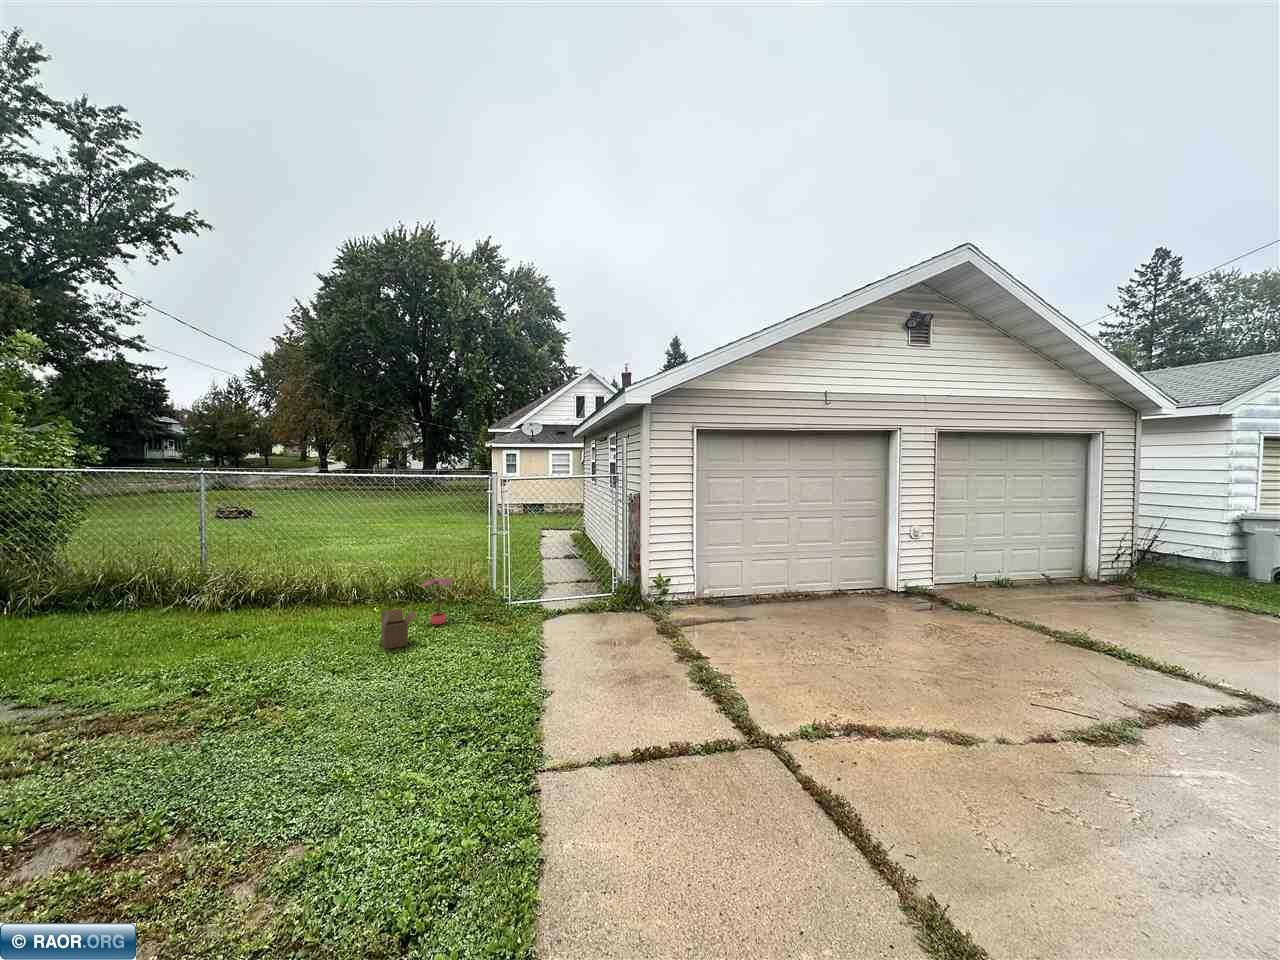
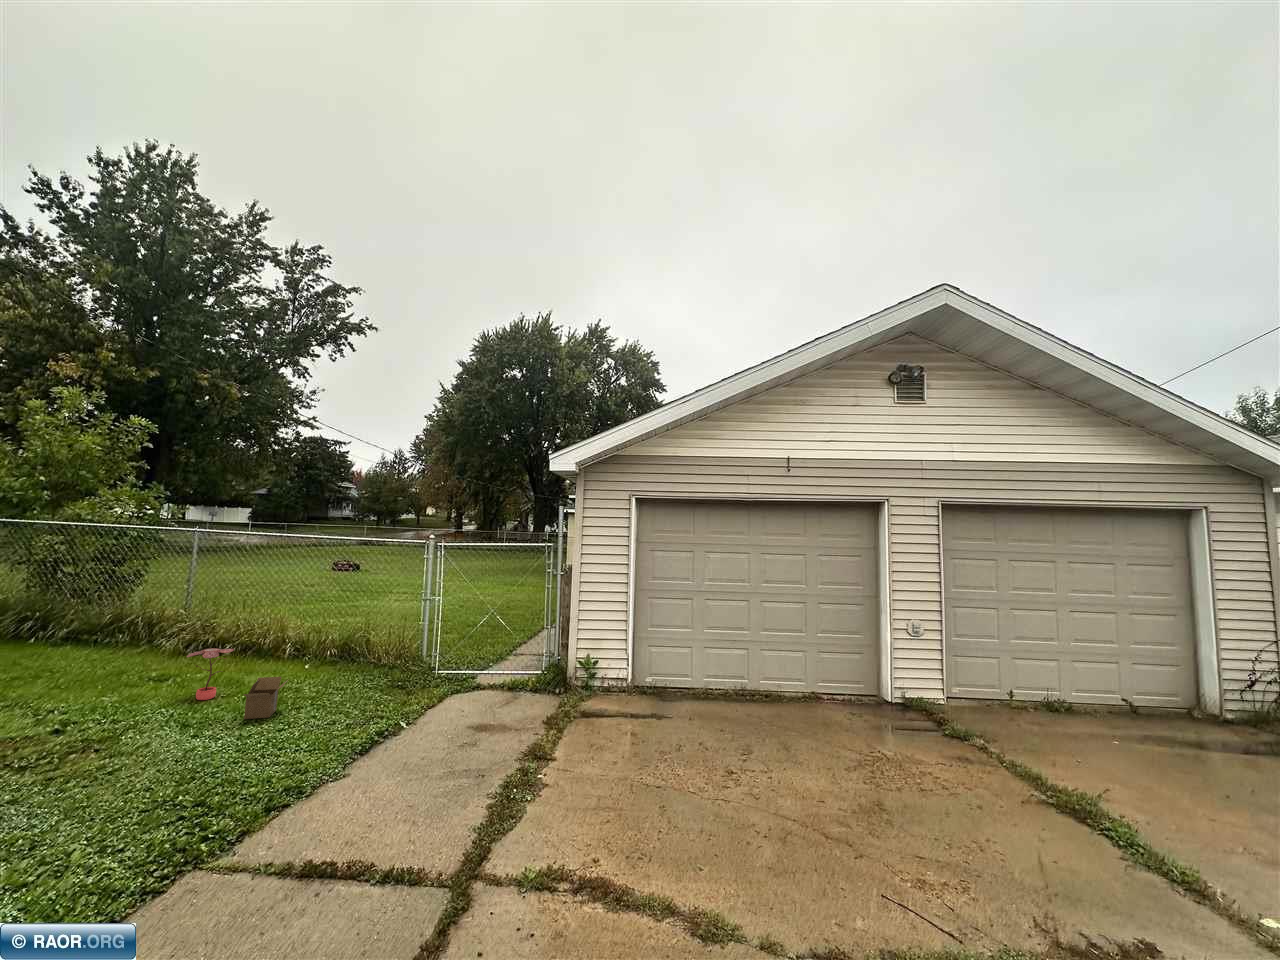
potted plant: present [422,578,453,624] -> present [187,648,234,700]

